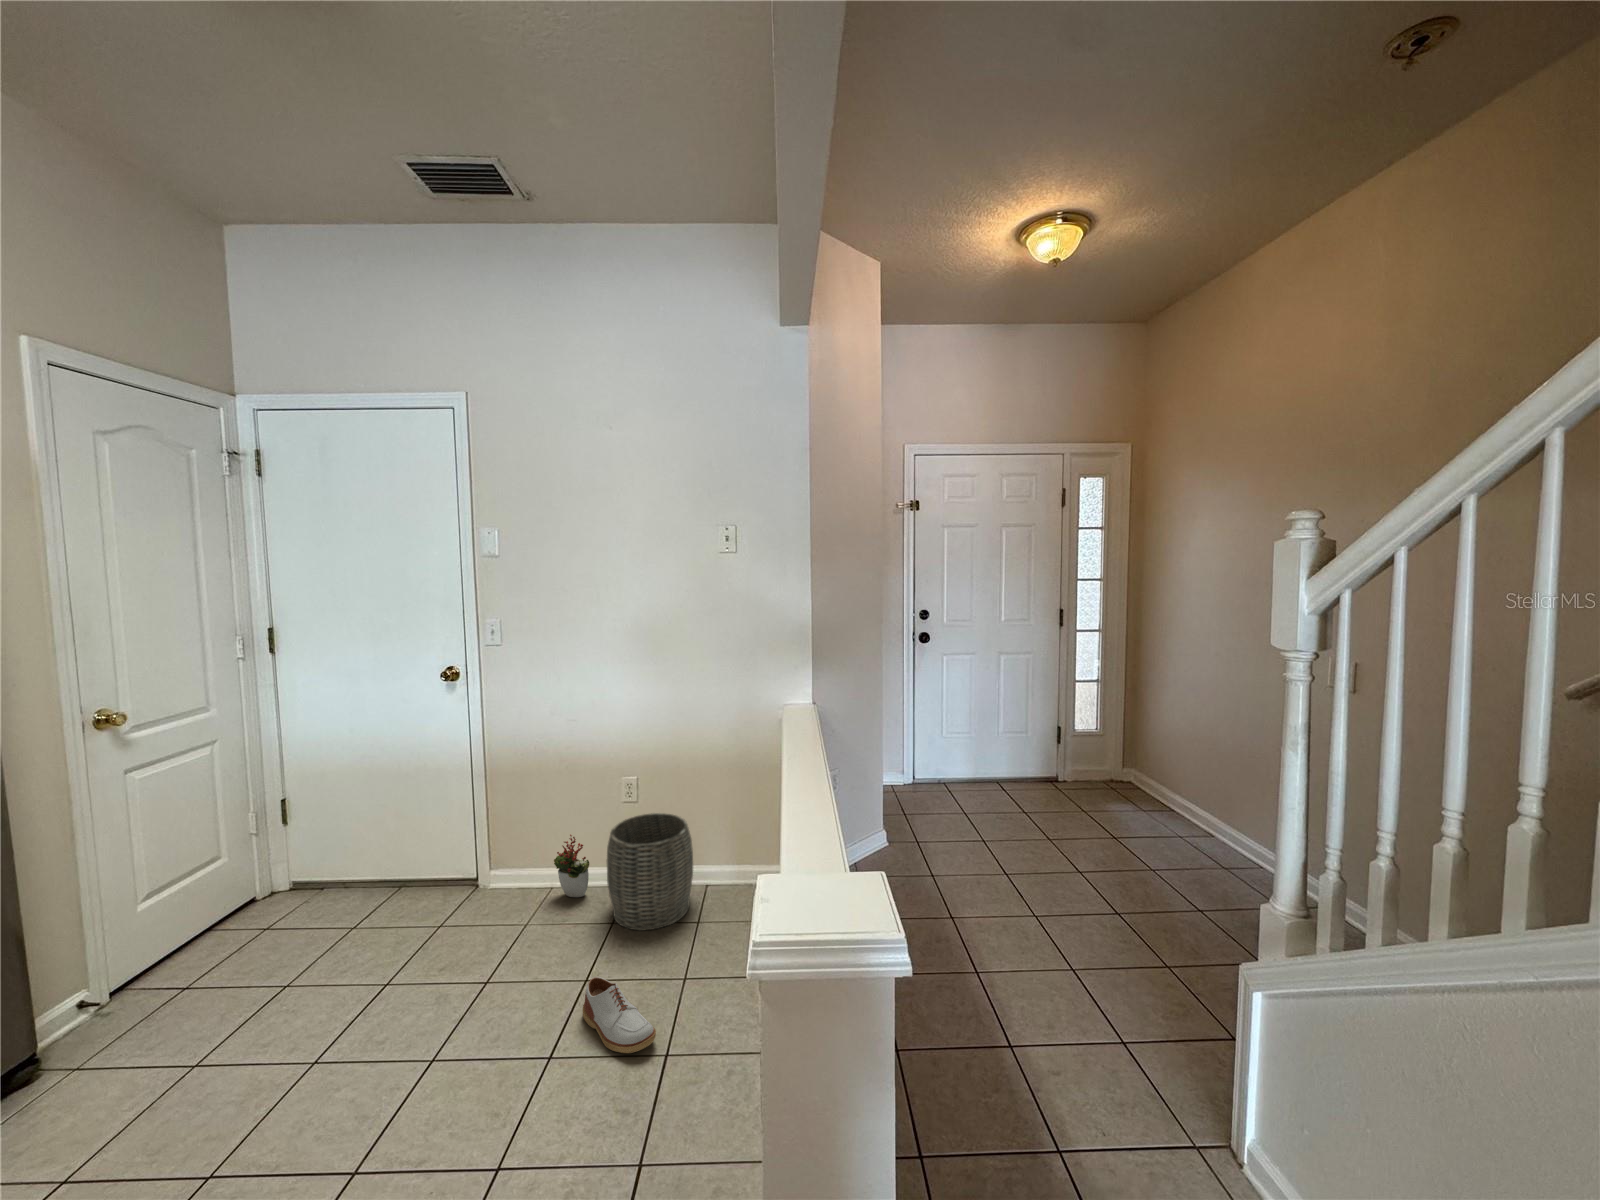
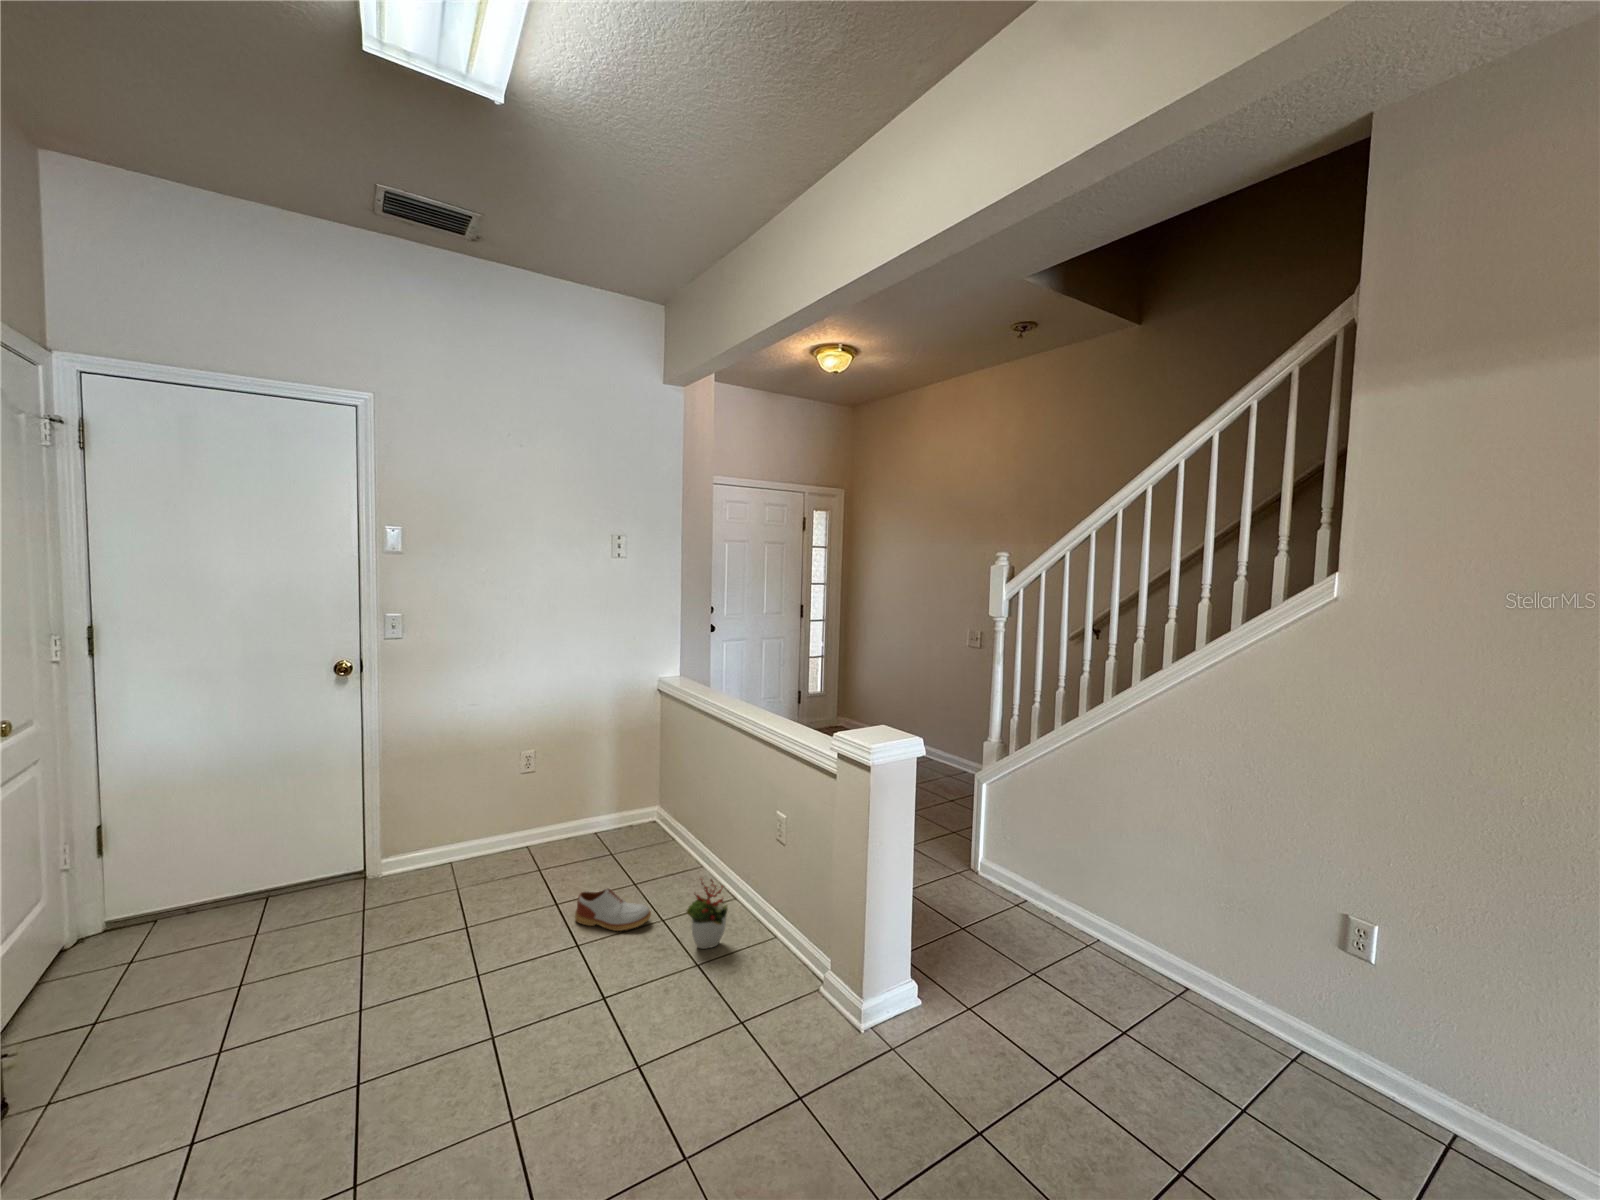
woven basket: present [607,813,693,930] -> none [524,778,599,872]
decorative plant: present [554,835,589,897] -> present [687,879,727,949]

